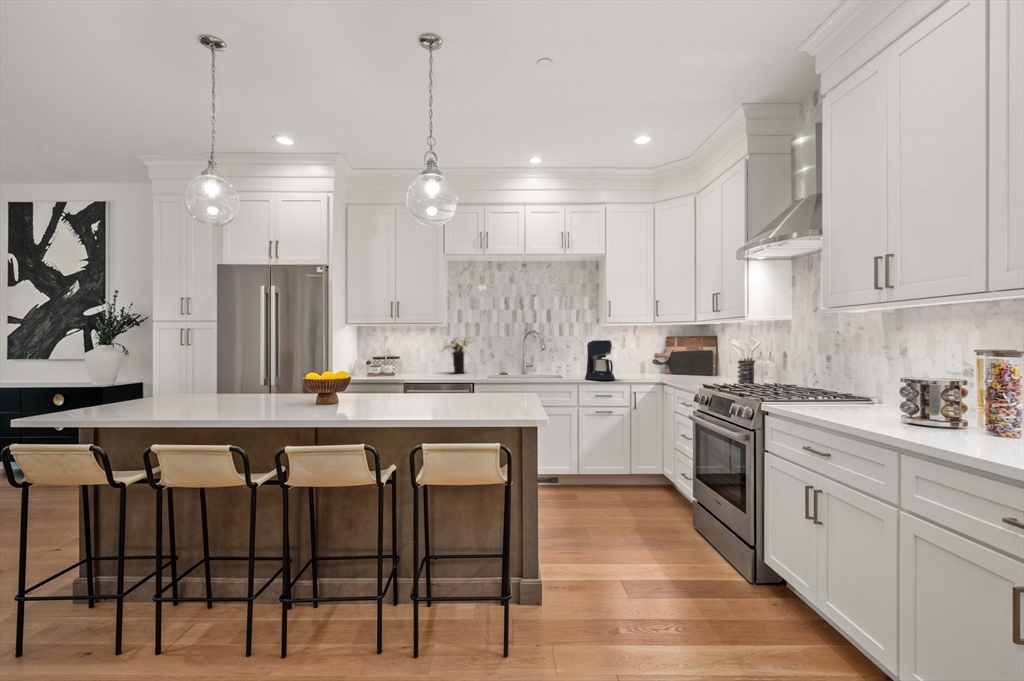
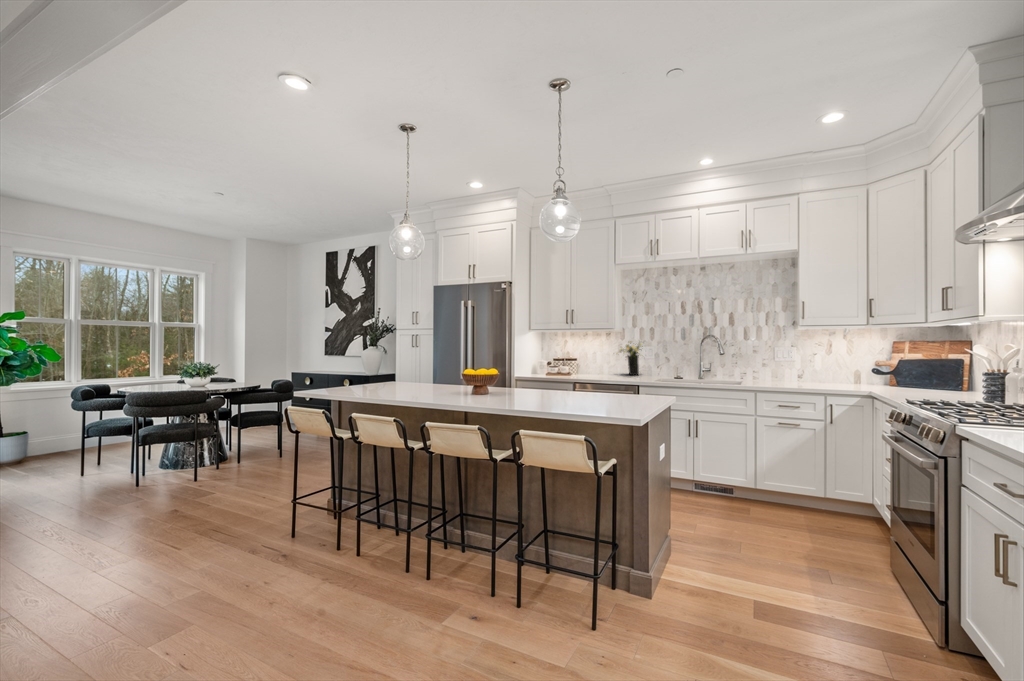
coffee maker: present [585,340,615,380] -> none [768,346,807,391]

